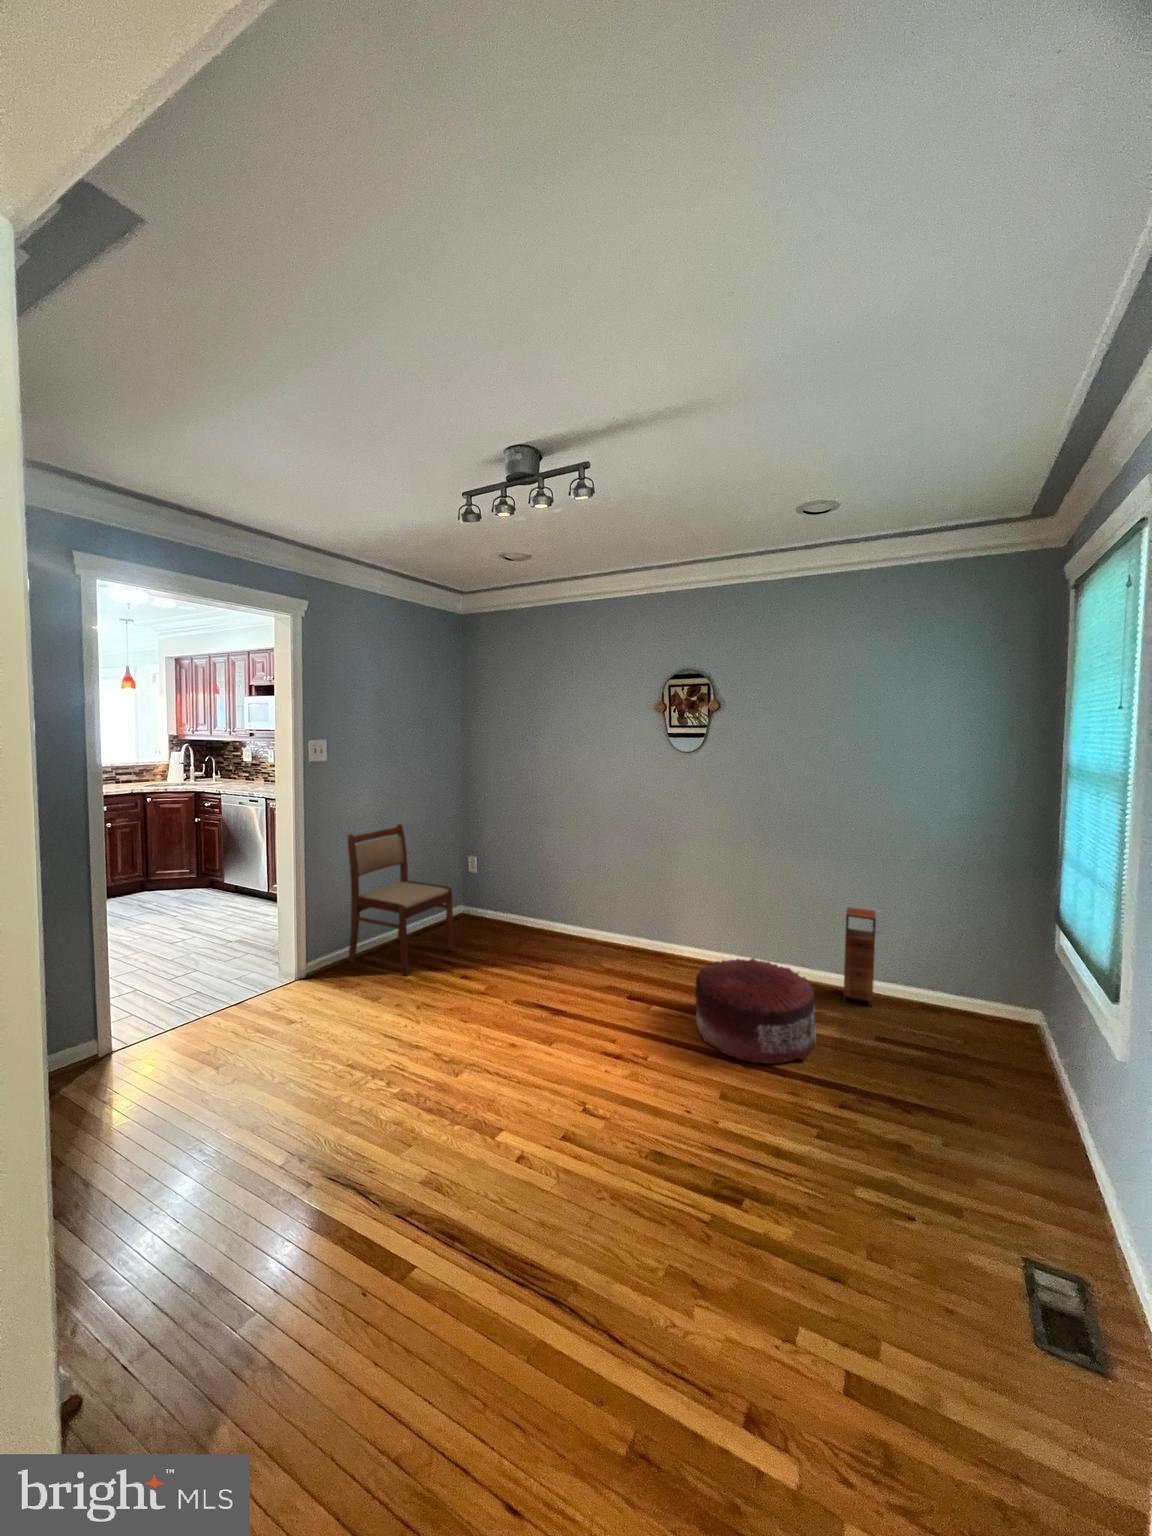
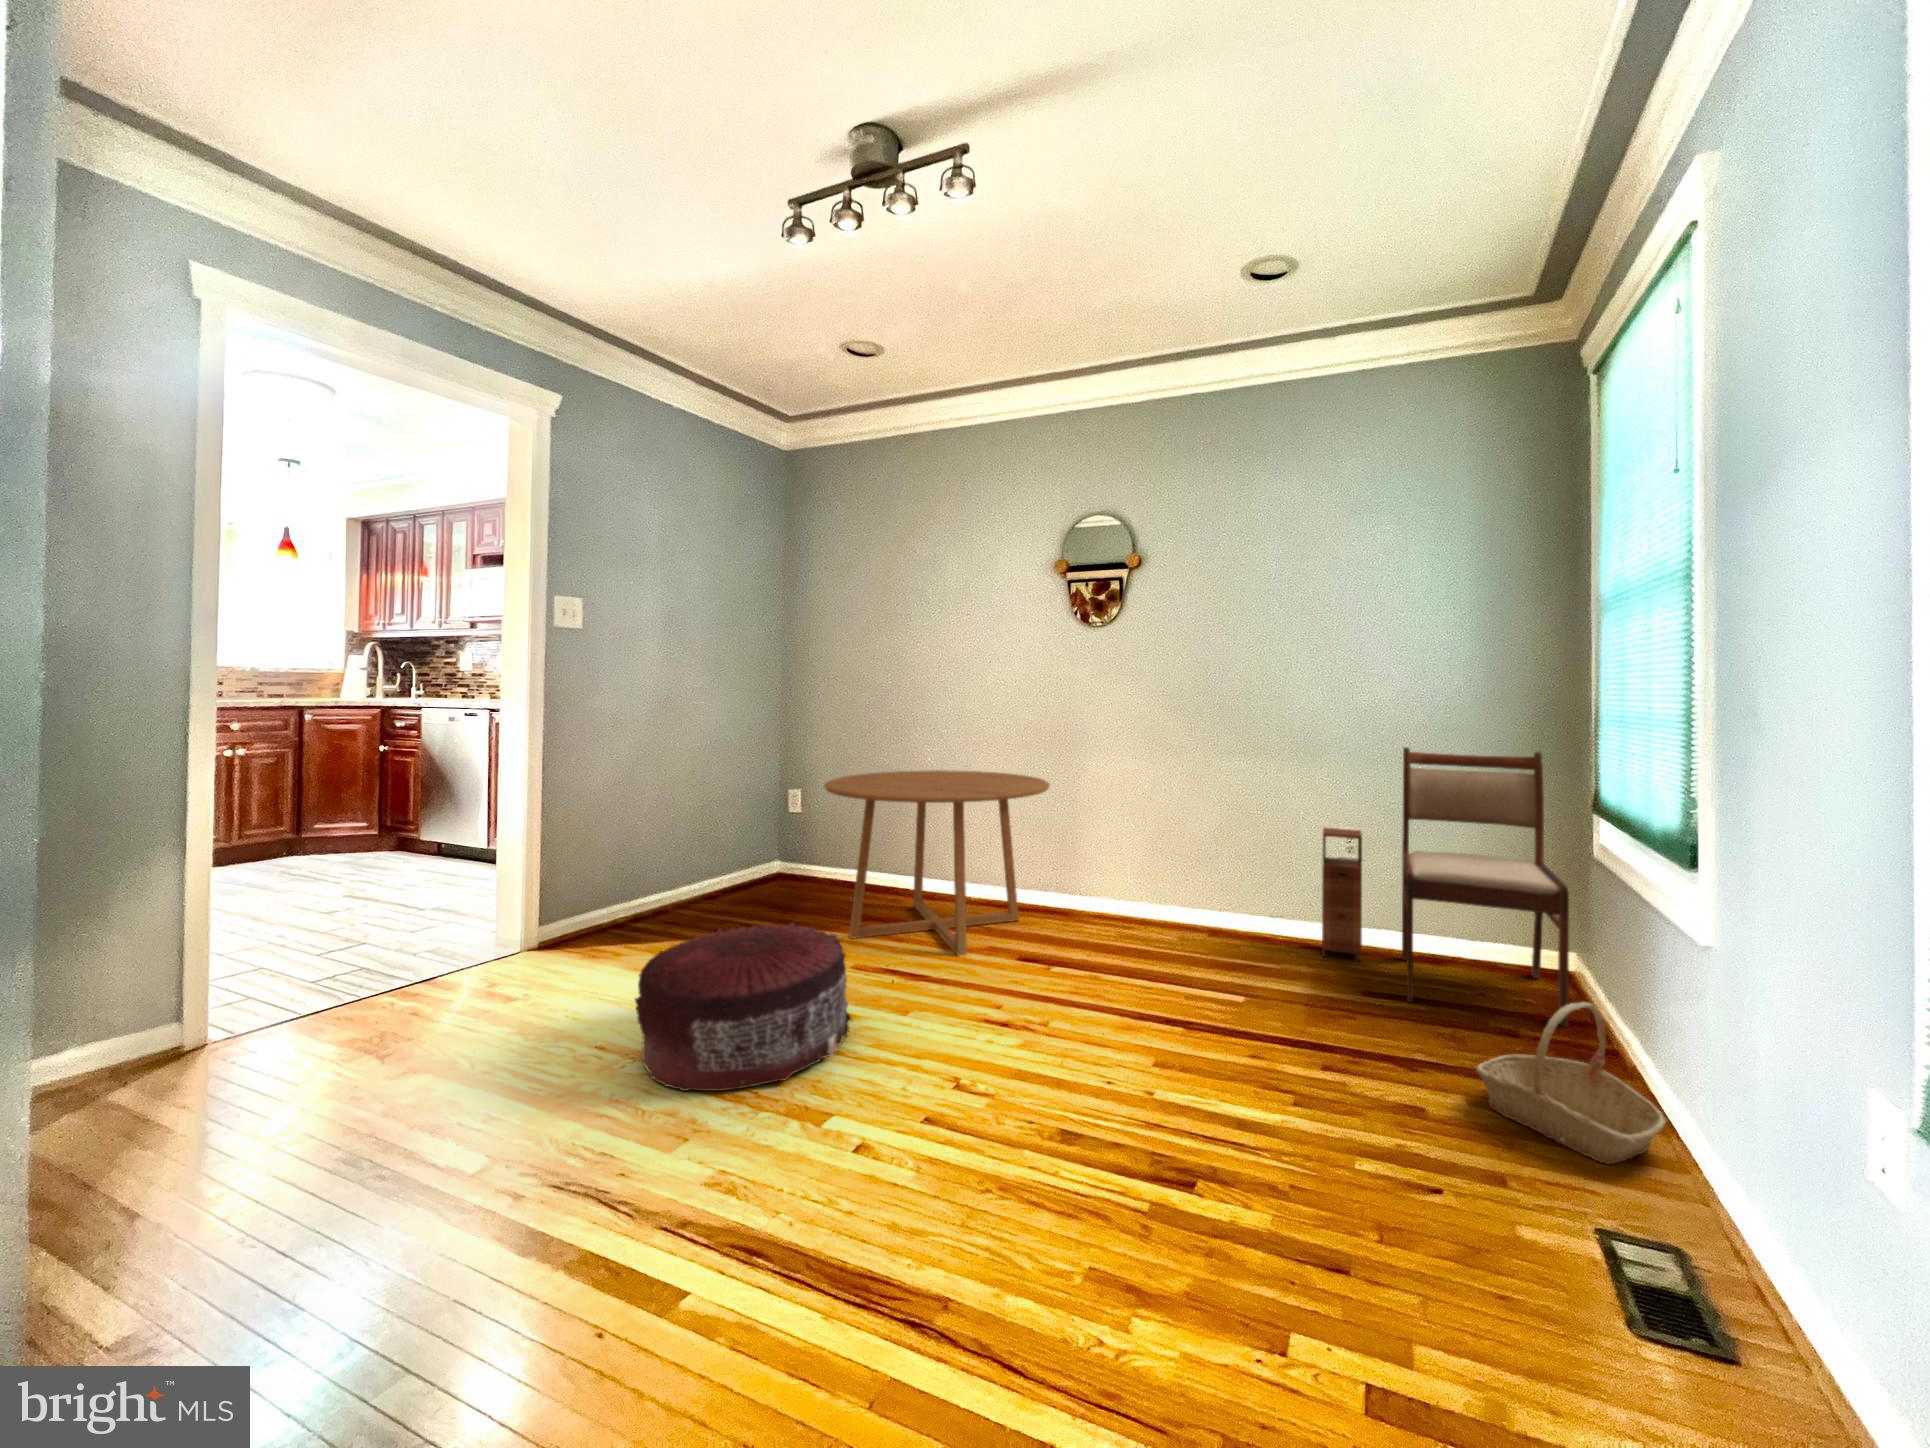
dining chair: present [348,824,454,976] -> present [1402,747,1569,1027]
dining table: none [489,850,647,993] -> present [824,770,1050,956]
pouf: present [695,958,816,1064] -> present [635,923,852,1091]
basket: none [948,1084,1087,1204] -> present [1477,1002,1666,1164]

